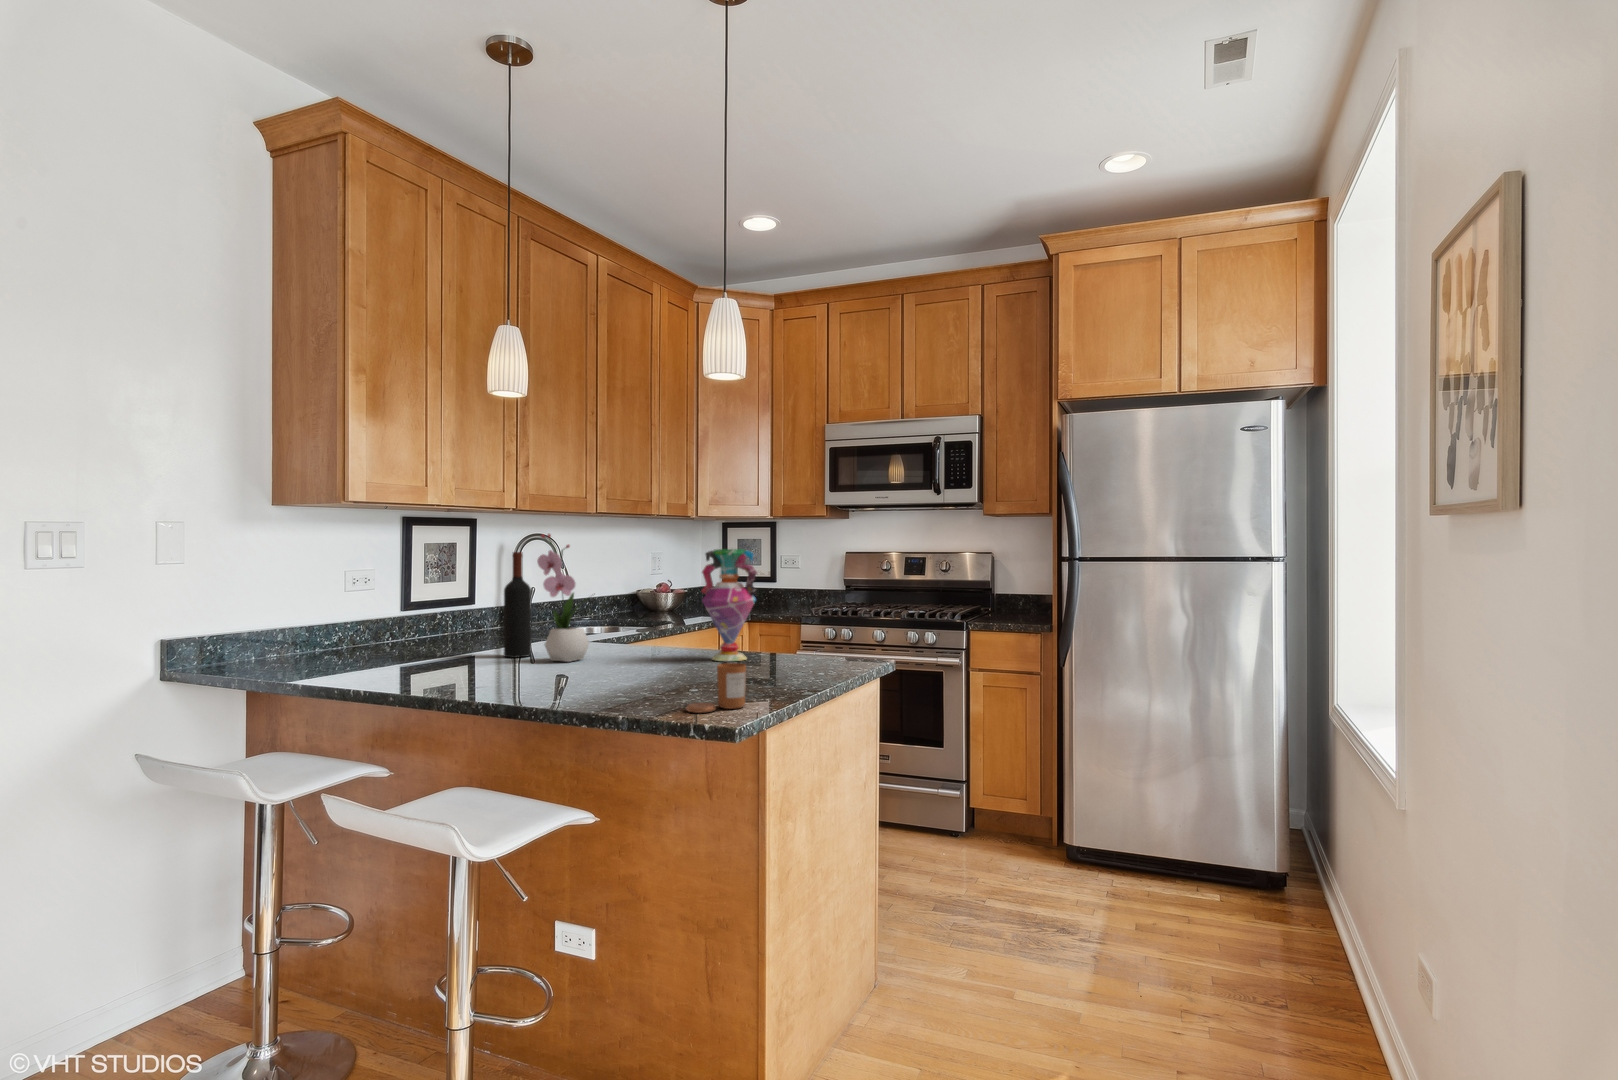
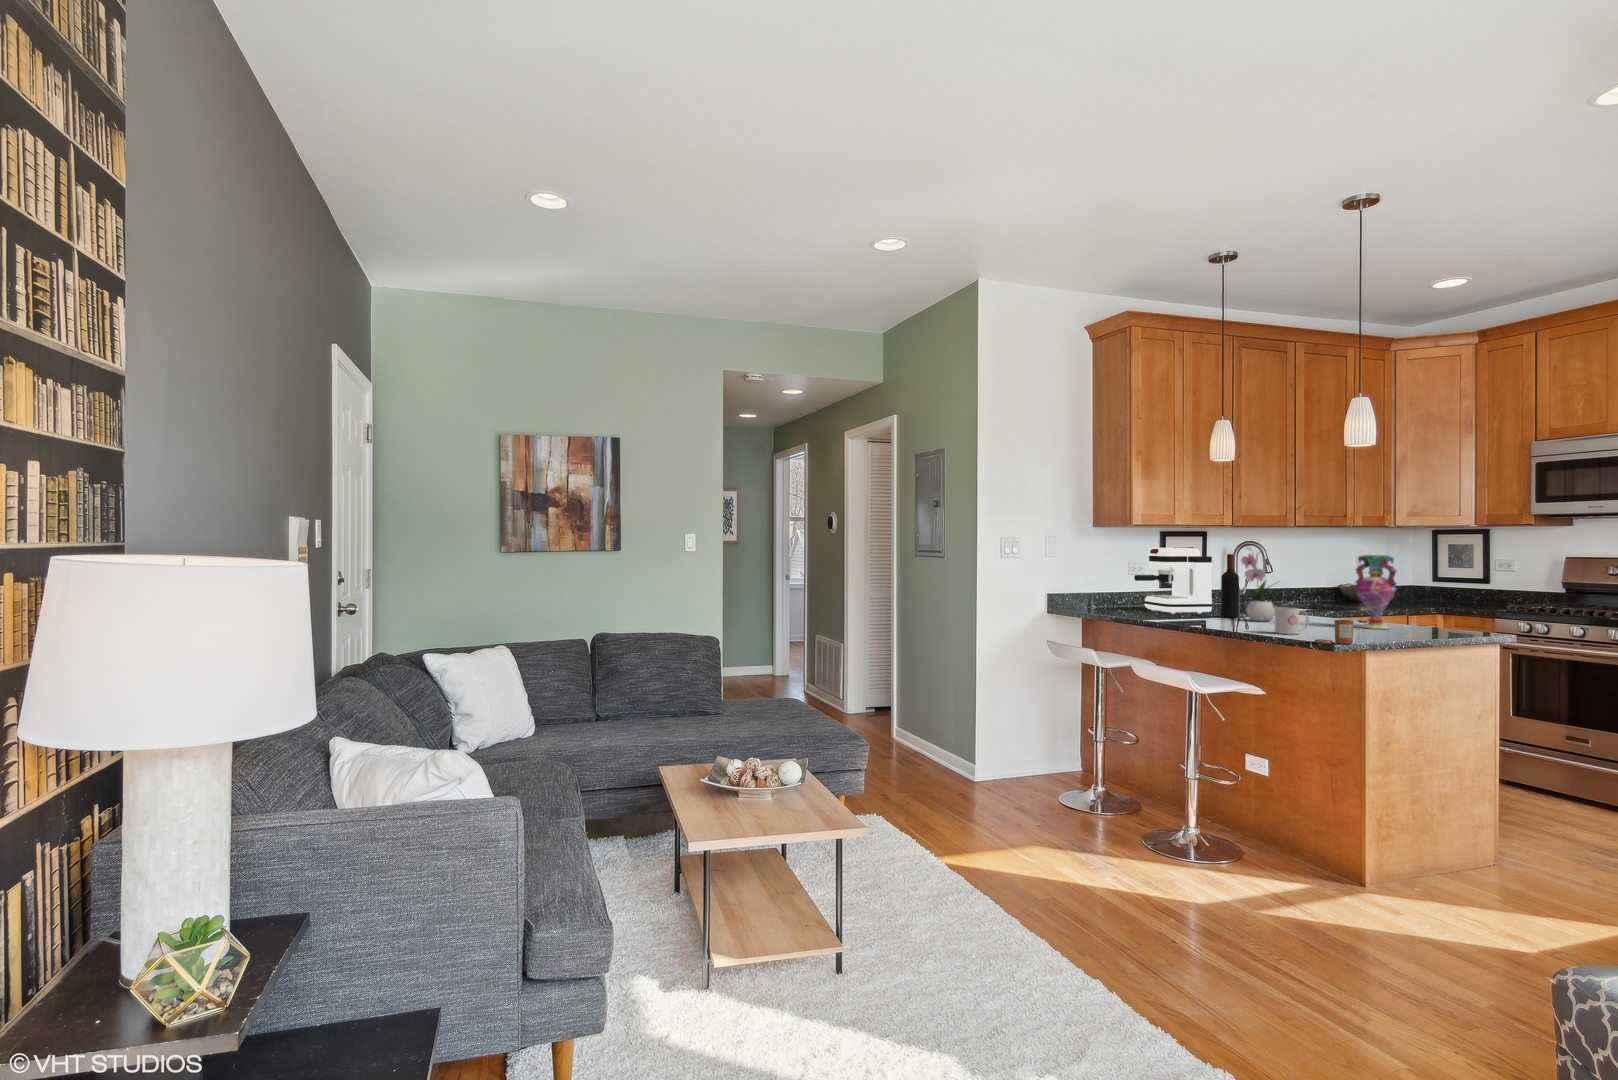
coffee maker: none [353,543,487,657] -> present [1134,548,1212,614]
mug: none [606,642,658,692] -> present [1275,607,1309,634]

